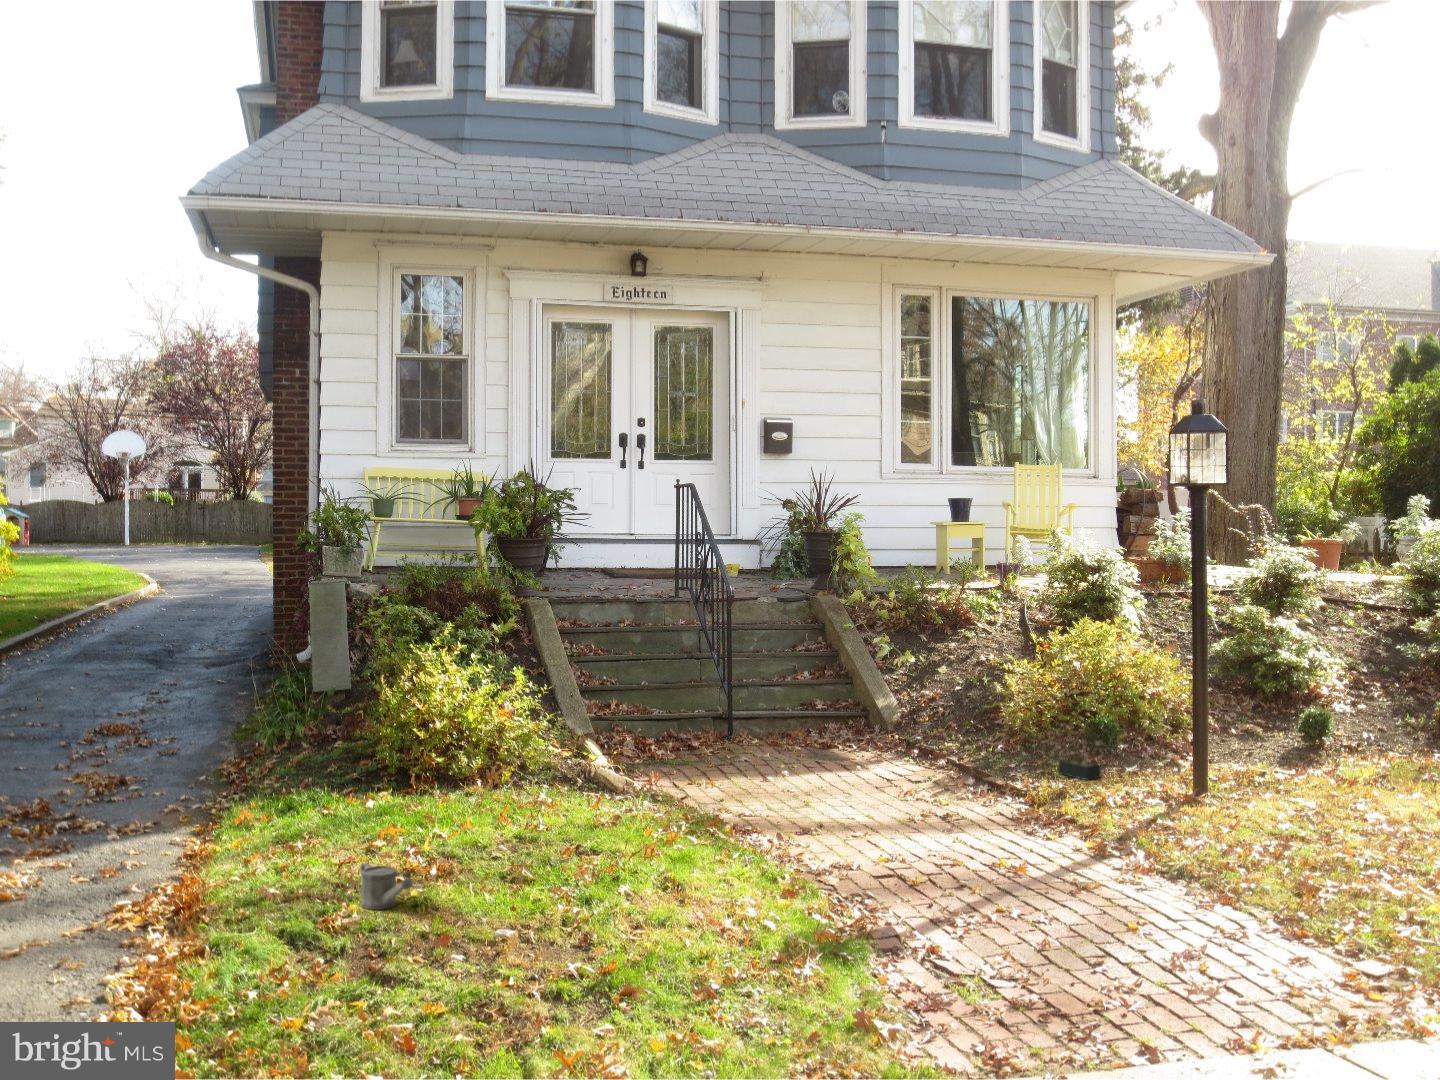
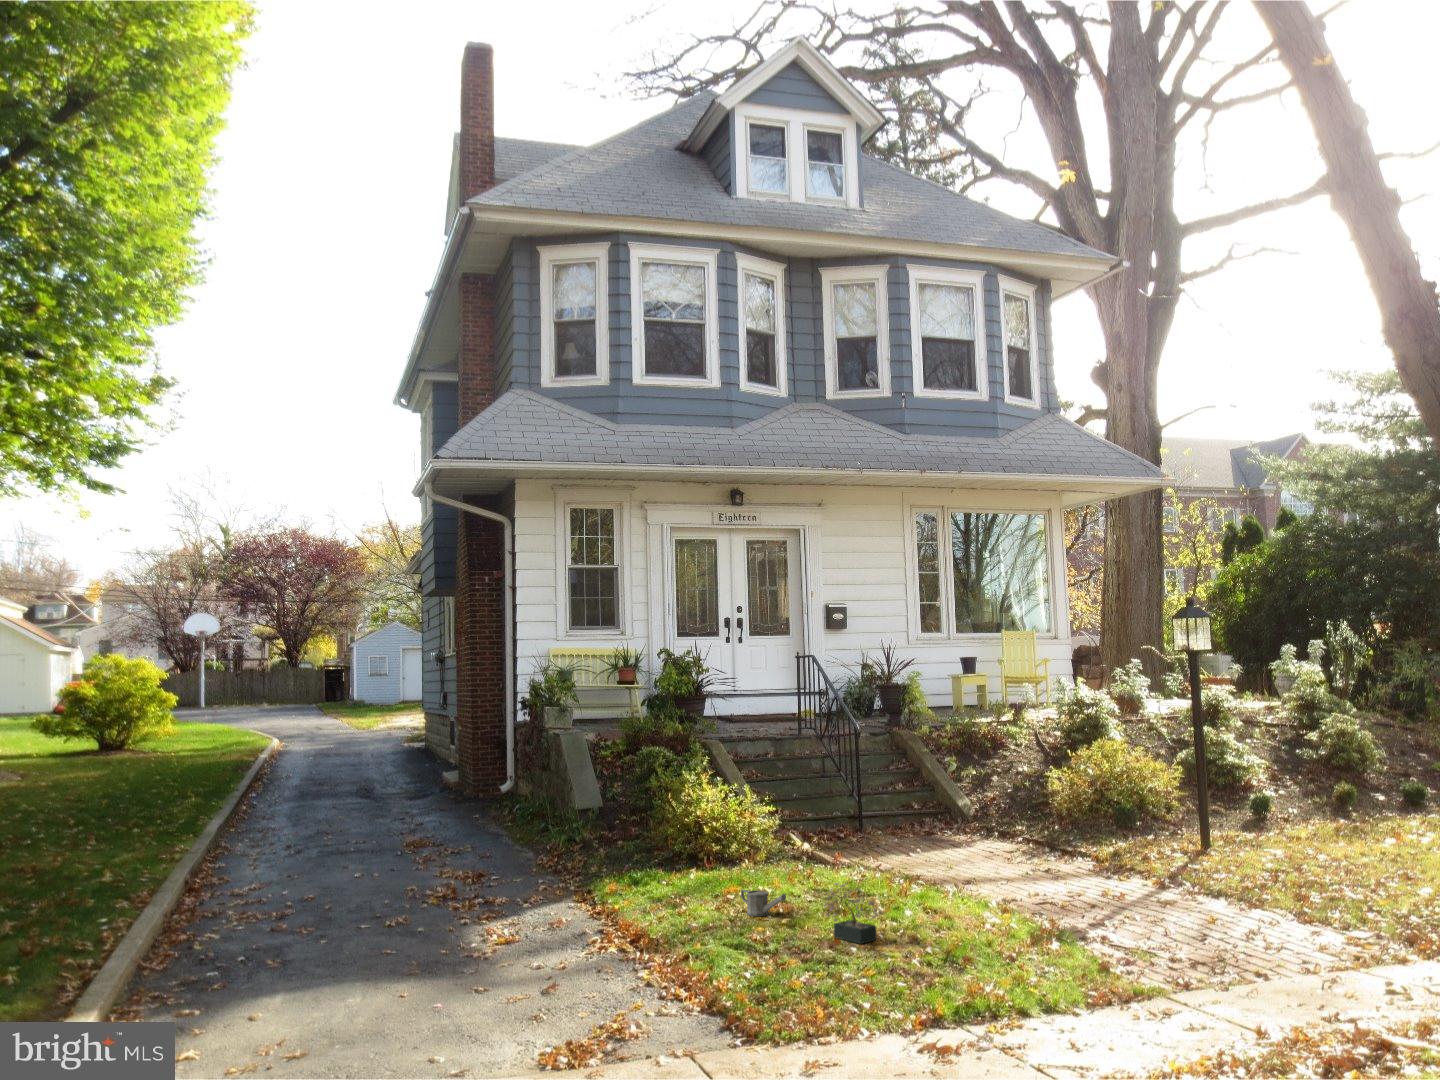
decorative plant: present [1051,724,1106,780] -> present [824,883,882,944]

